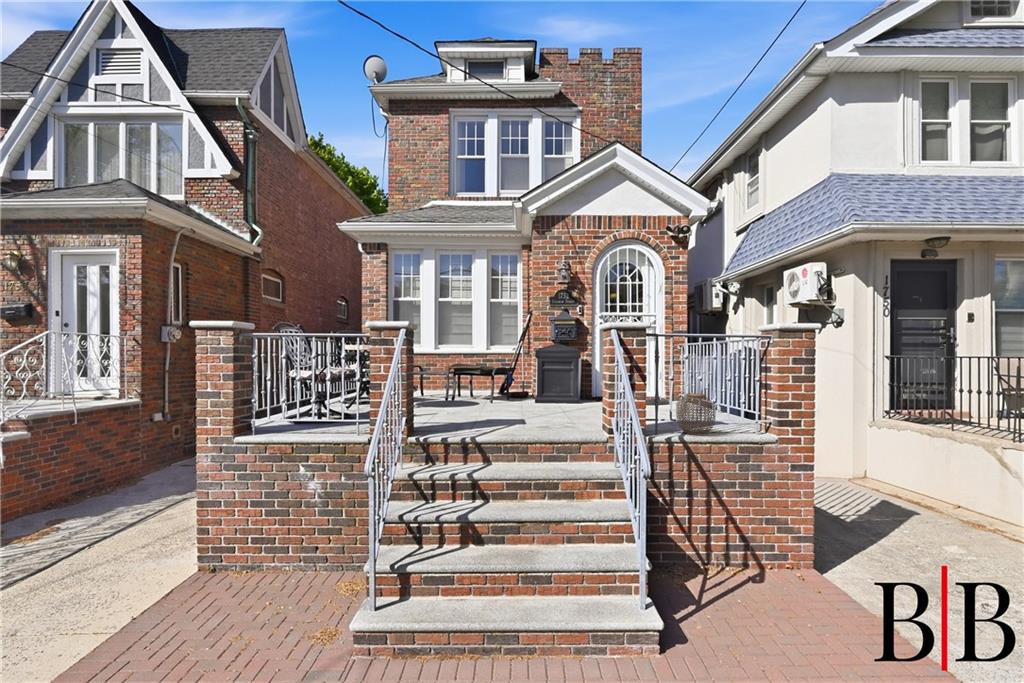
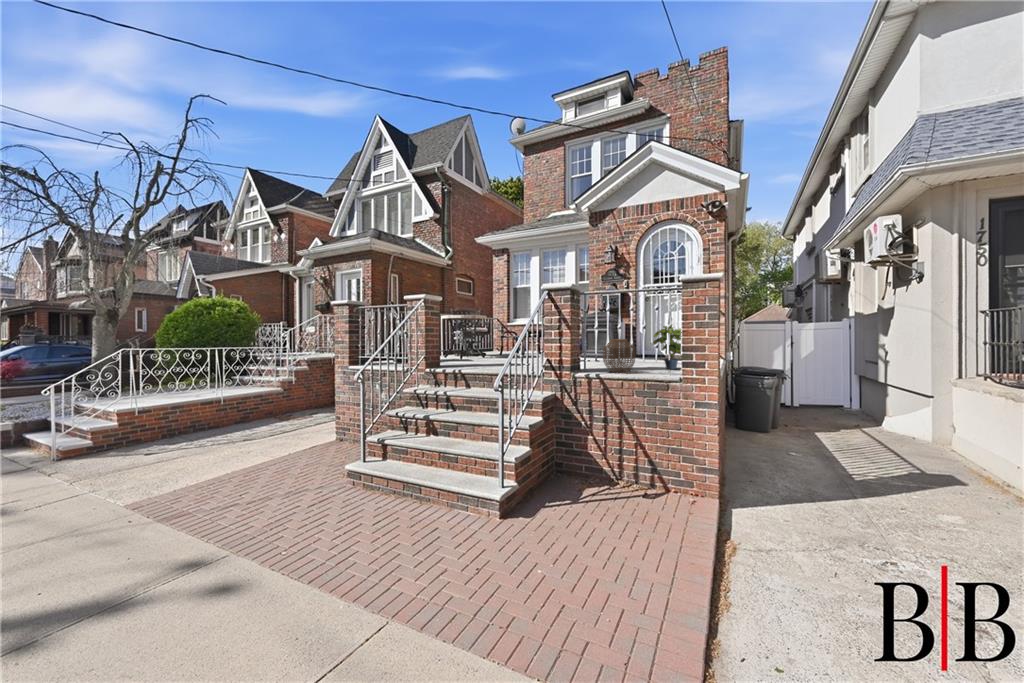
potted plant: none [713,375,750,426] -> present [653,325,682,369]

